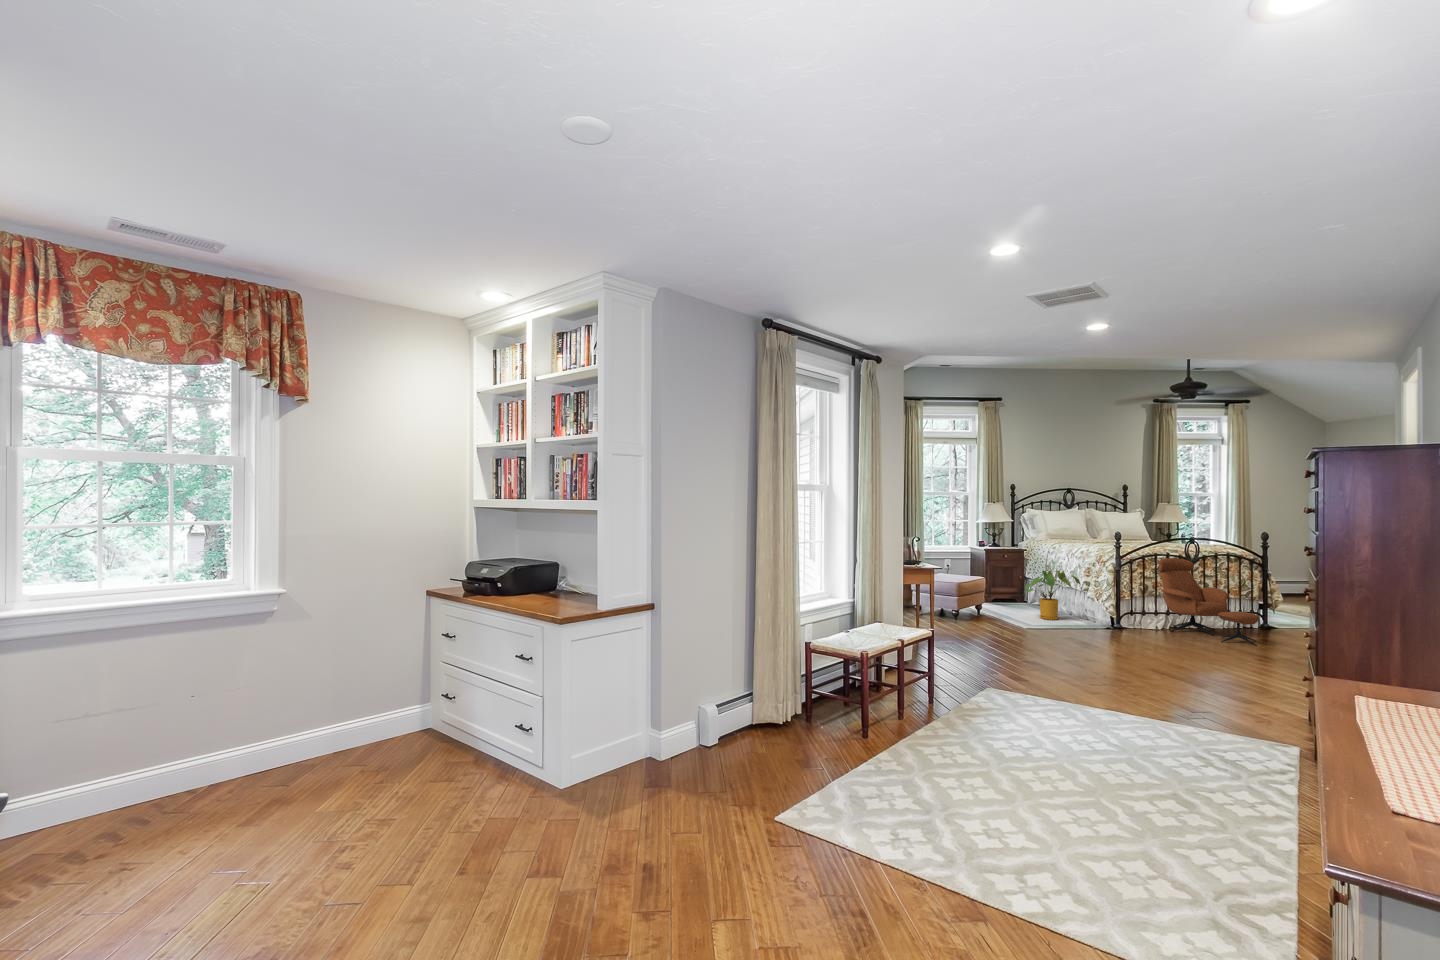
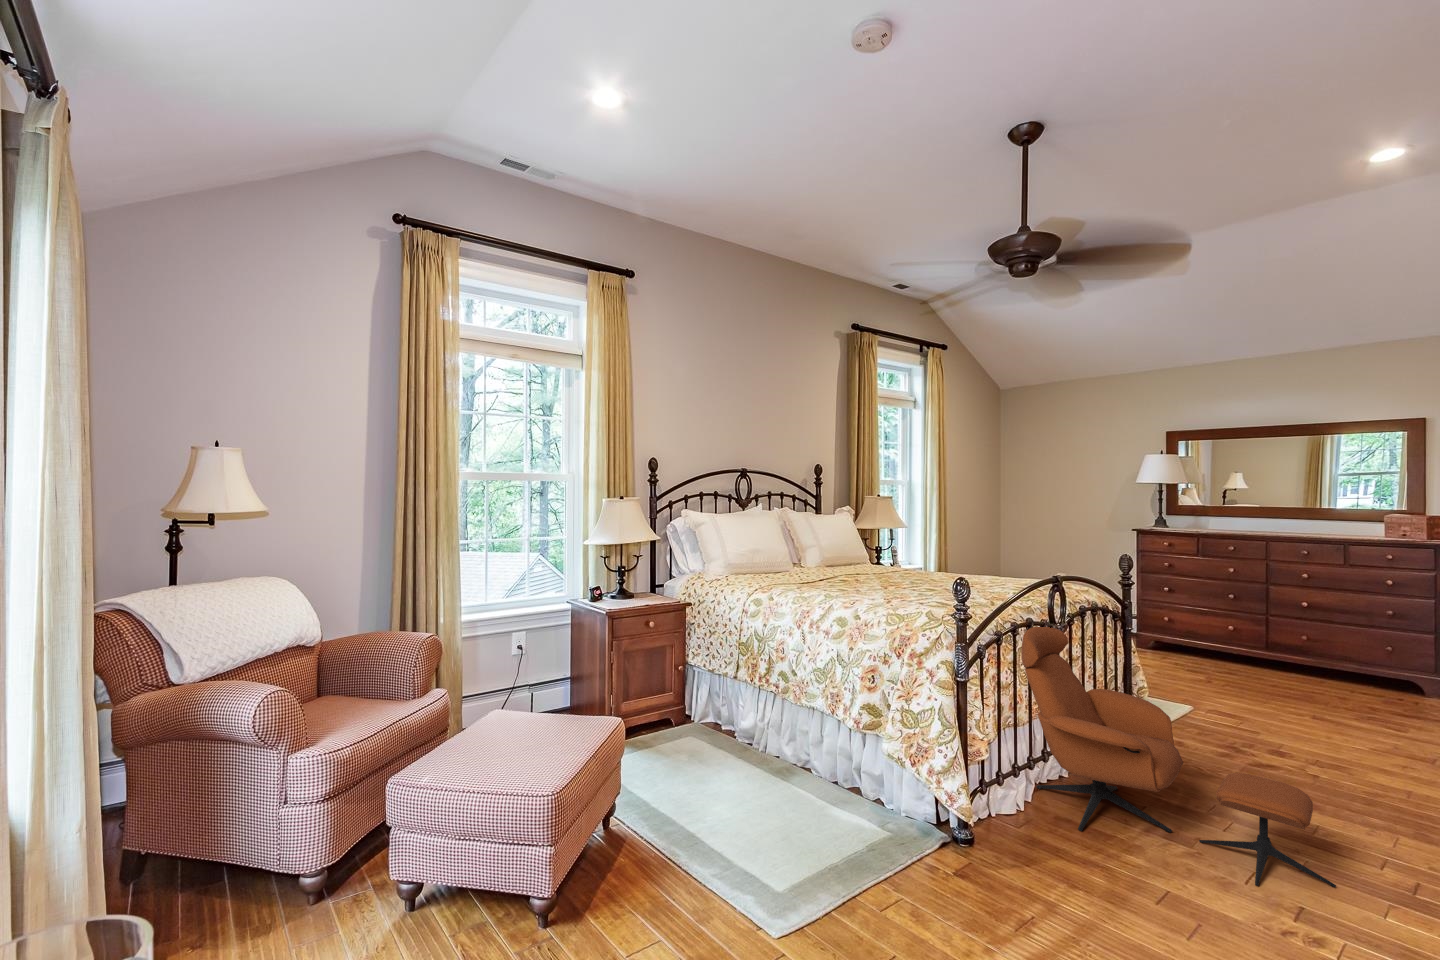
house plant: present [1025,571,1080,620] -> none [723,676,859,829]

